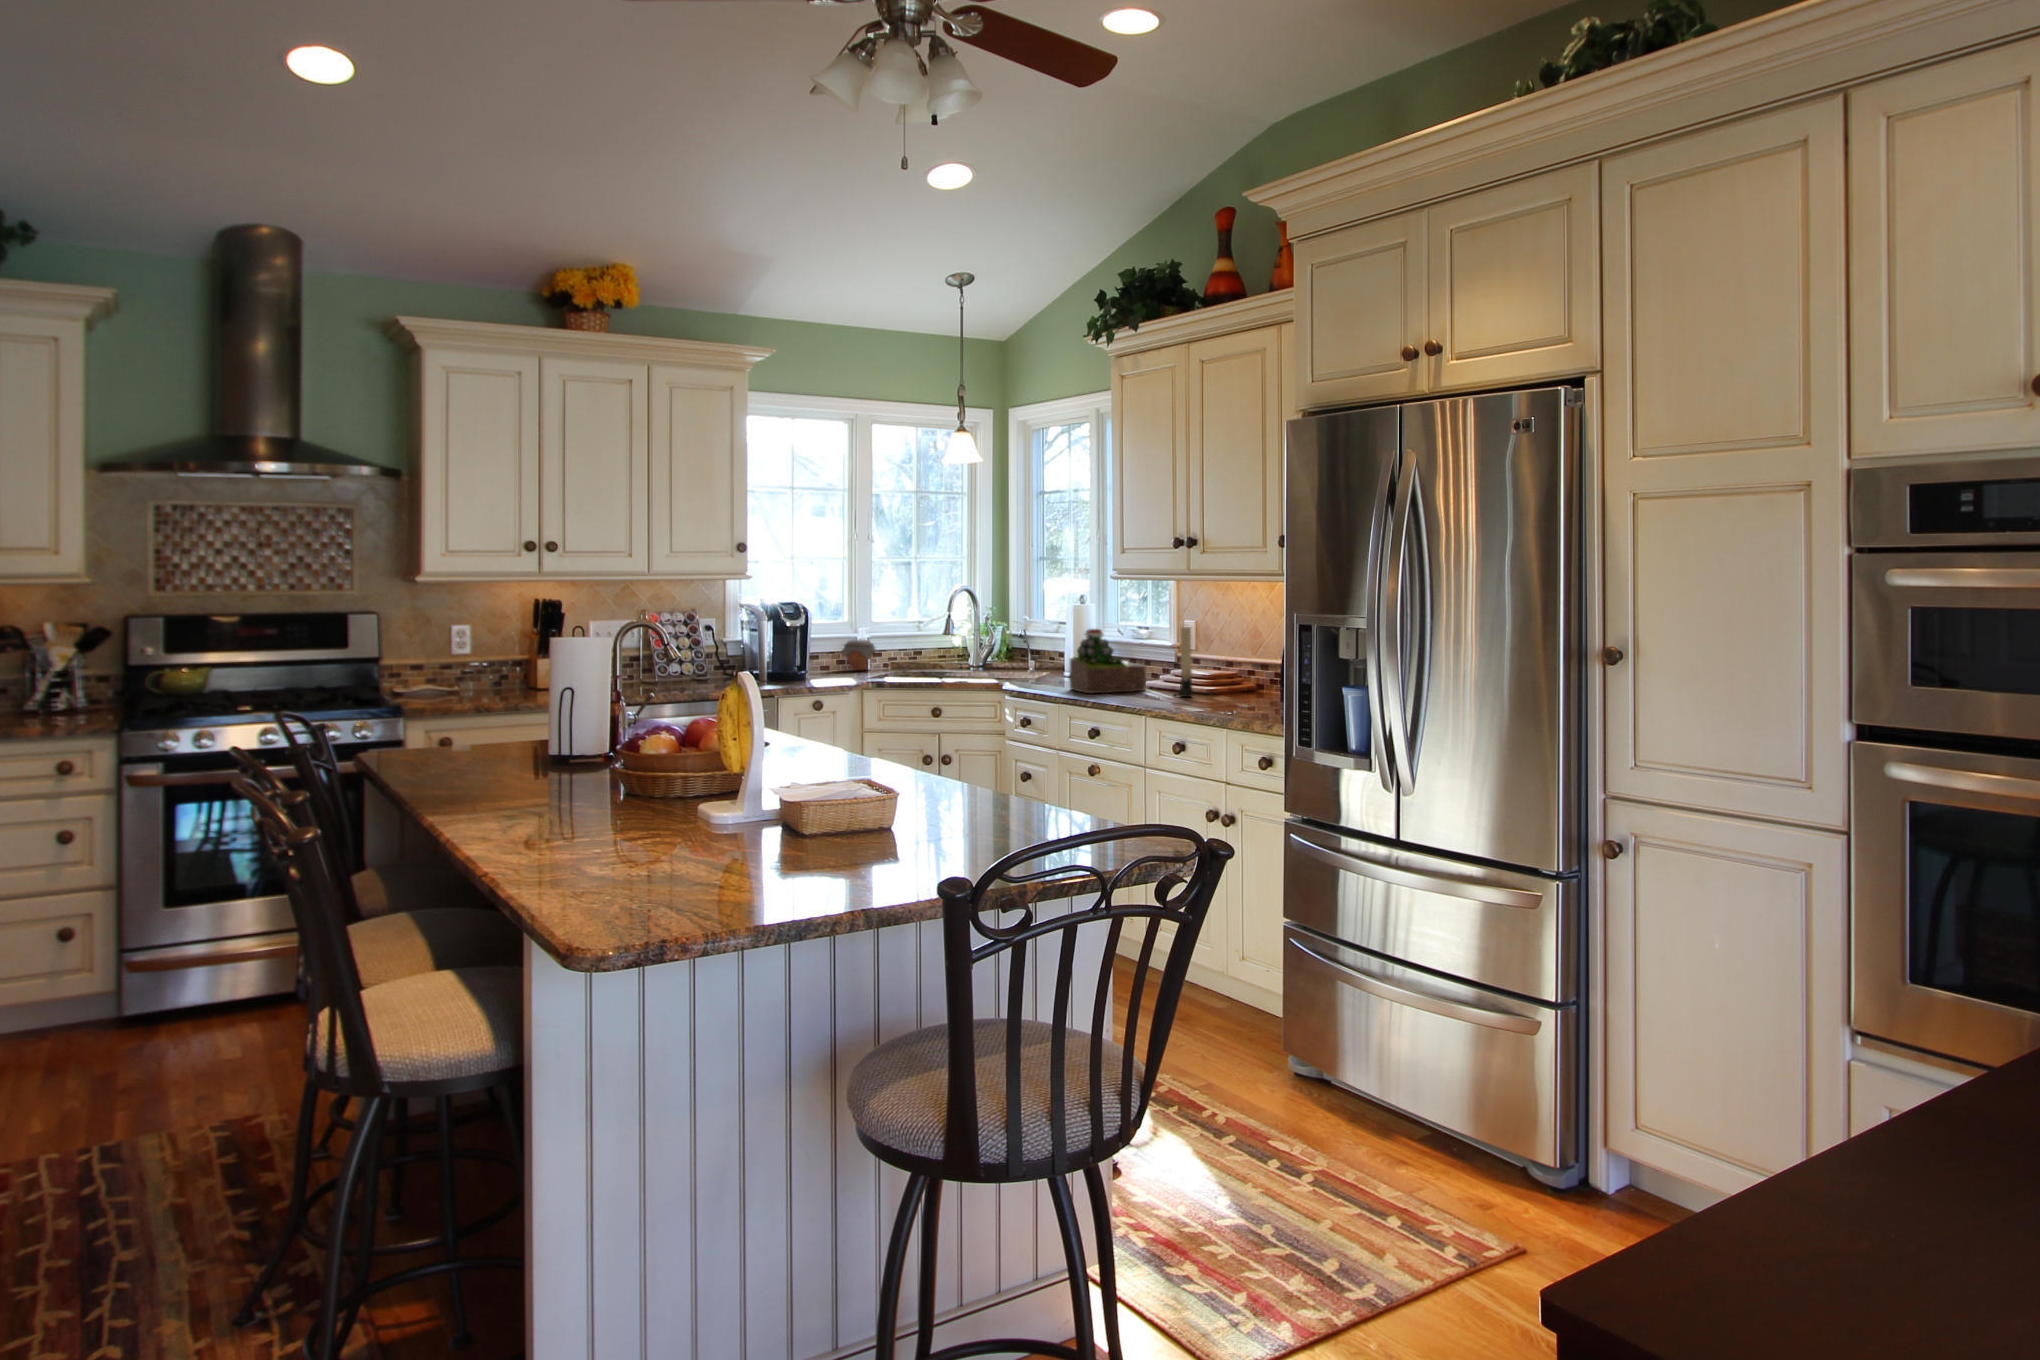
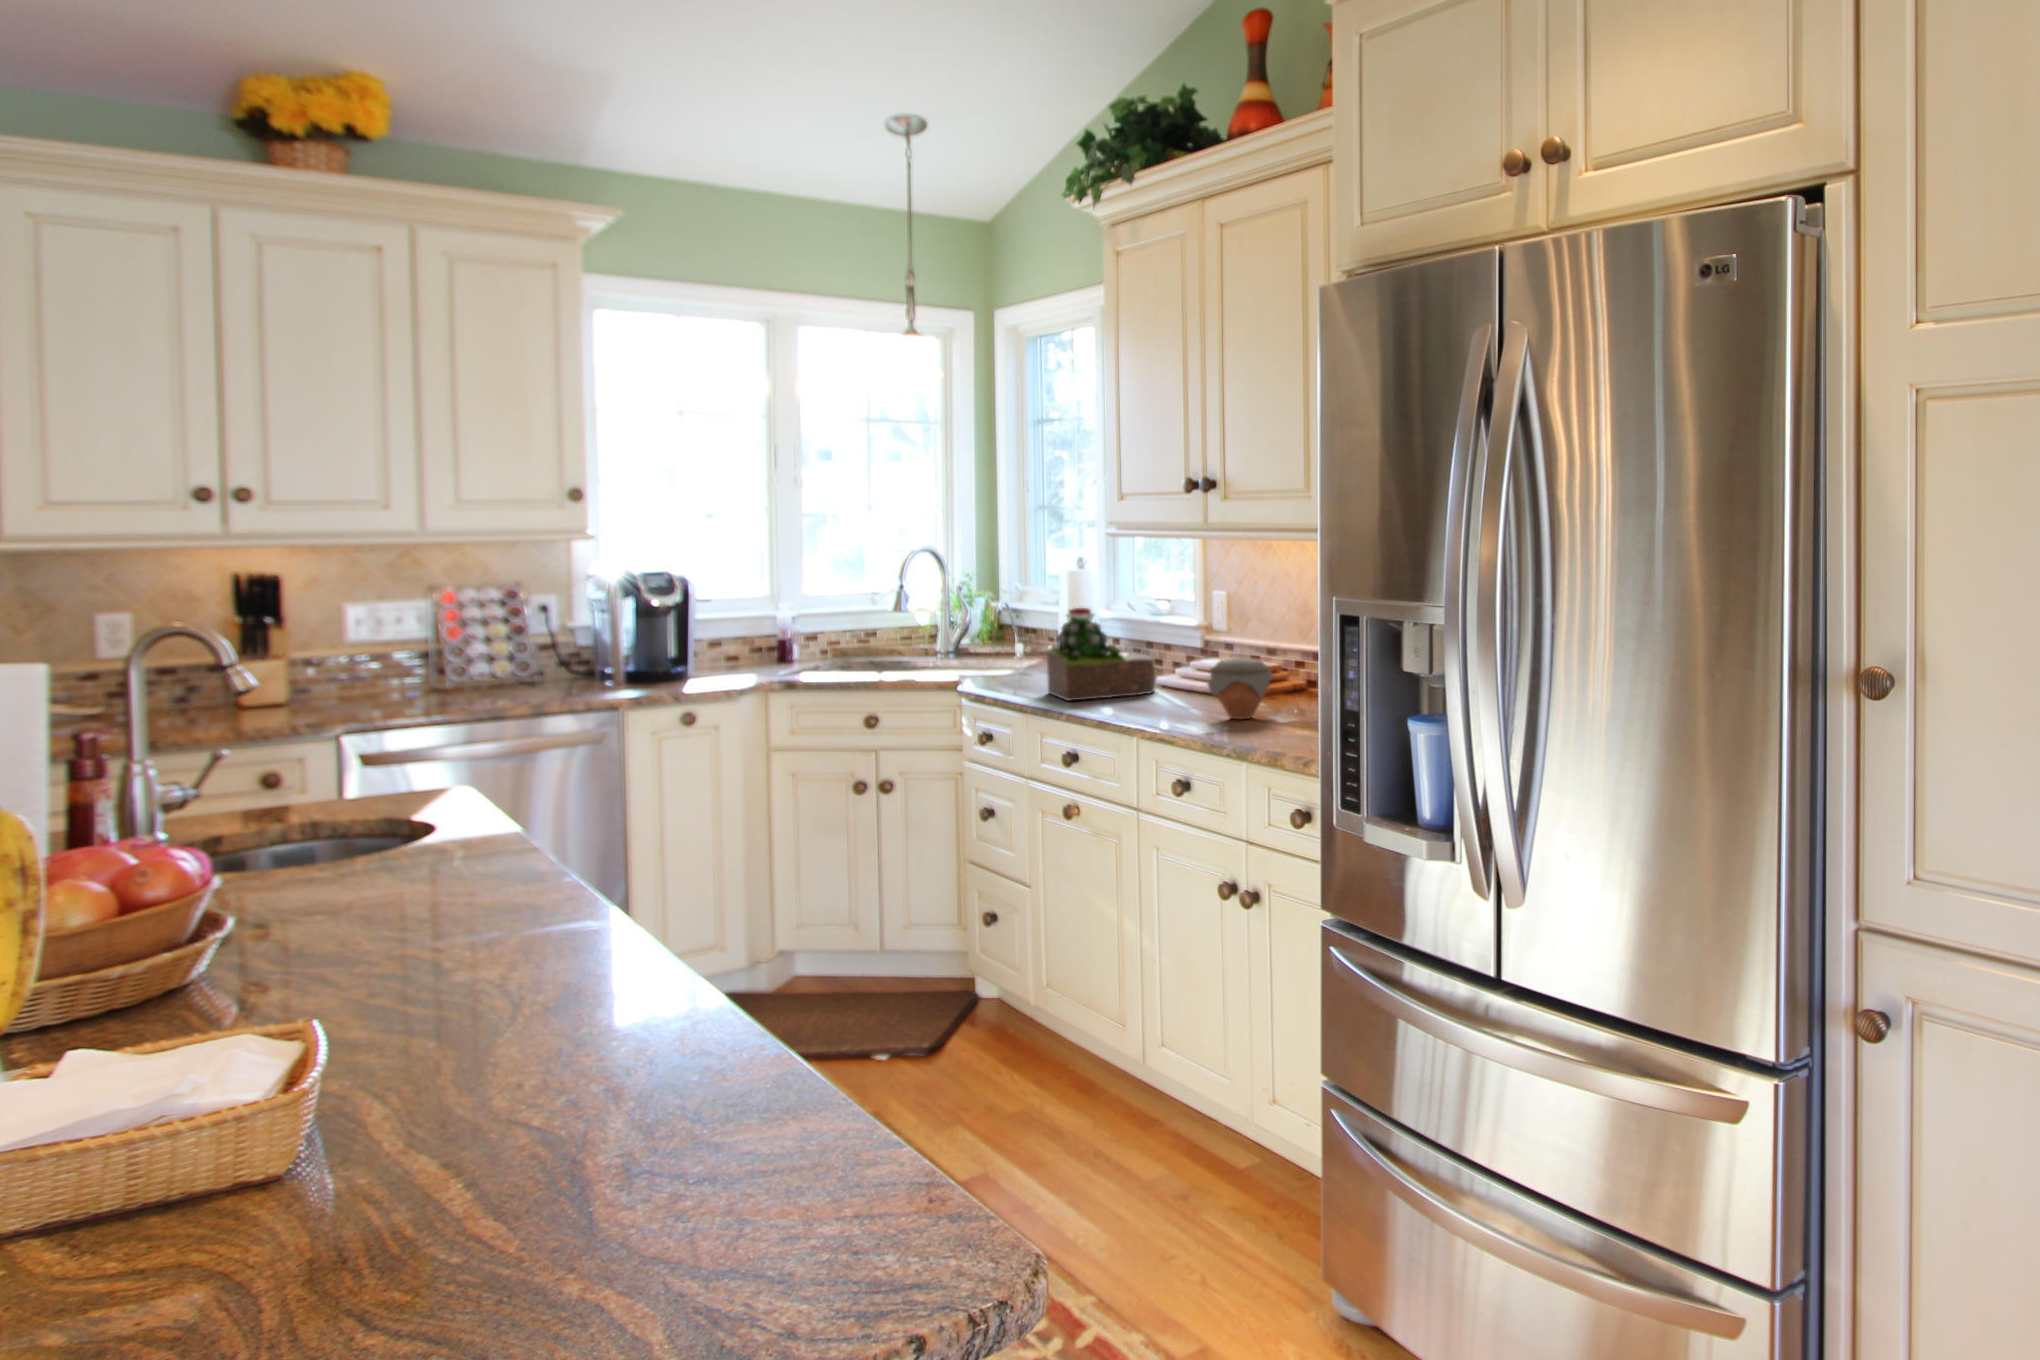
candle: present [1173,627,1193,697] -> none [1186,602,1216,705]
jar: present [841,640,875,670] -> present [1207,658,1273,719]

